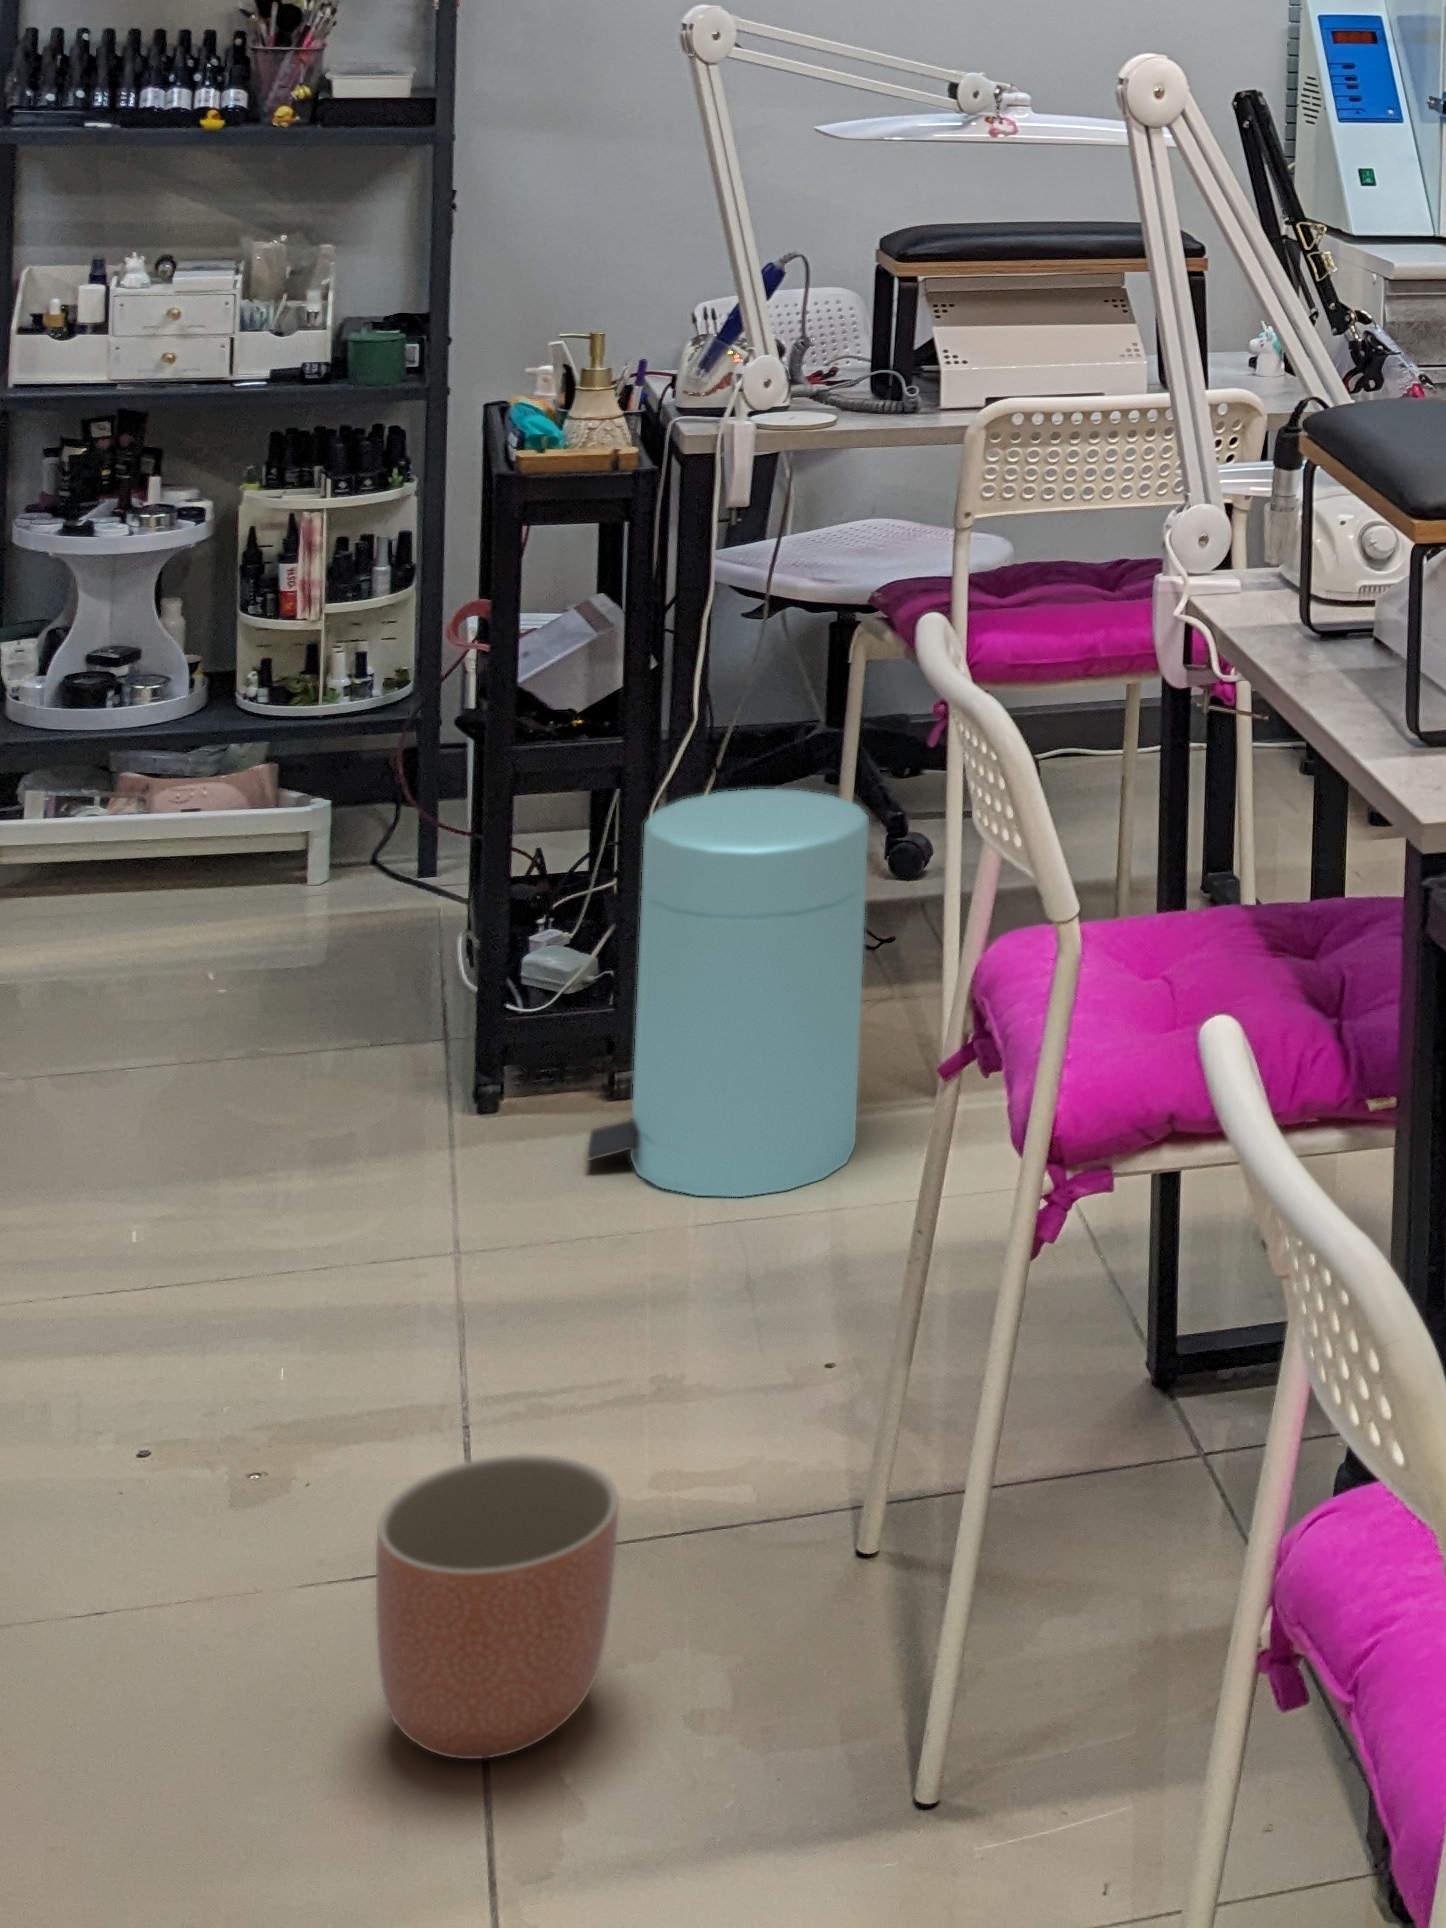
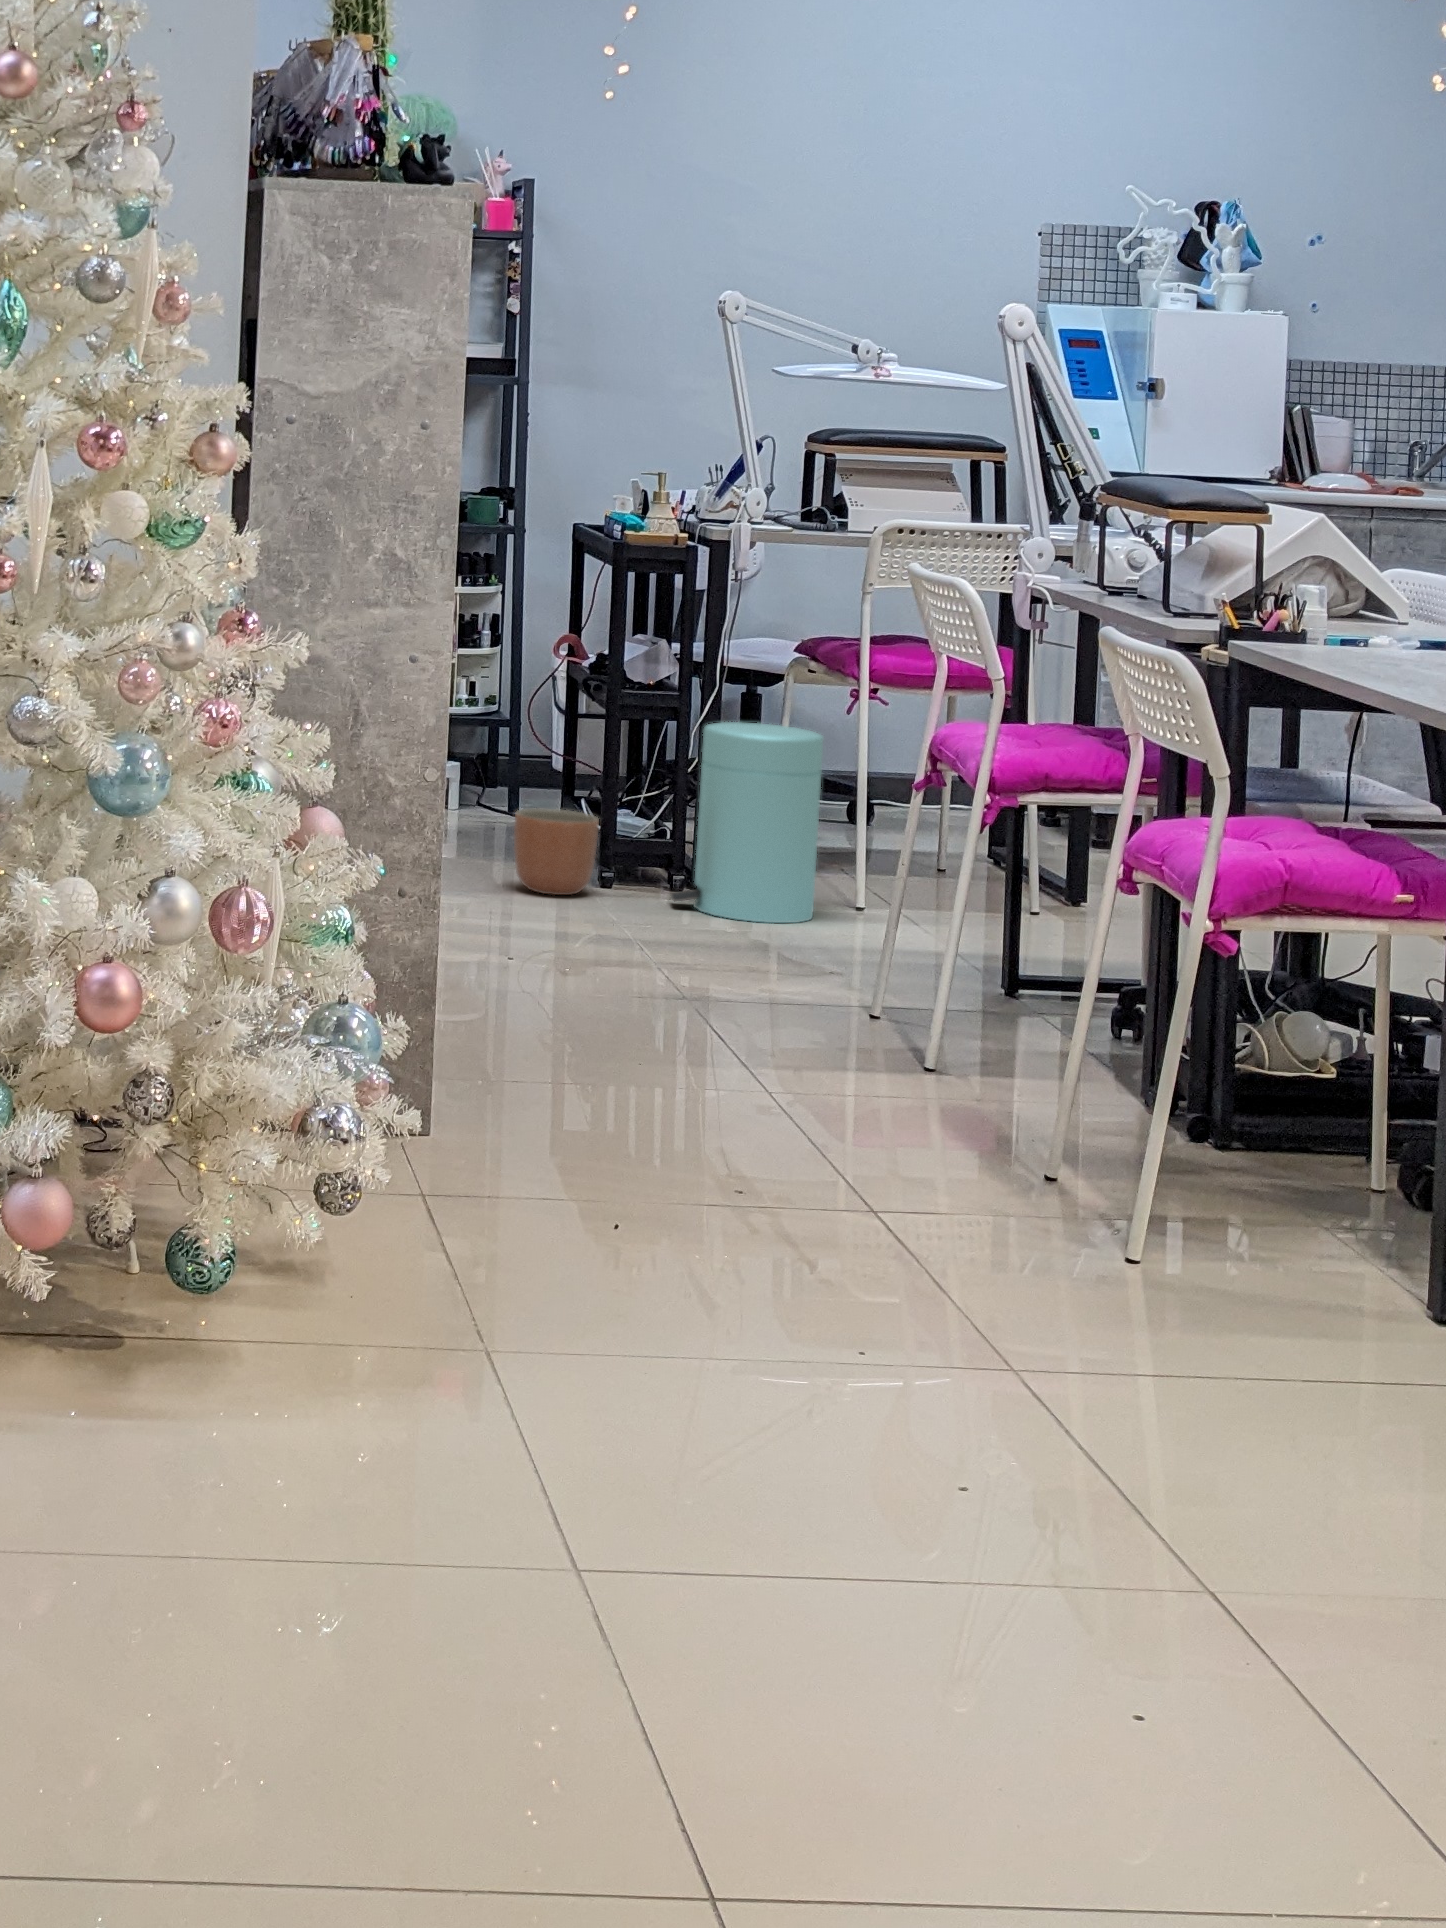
planter: present [376,1454,619,1759] -> present [514,808,599,895]

